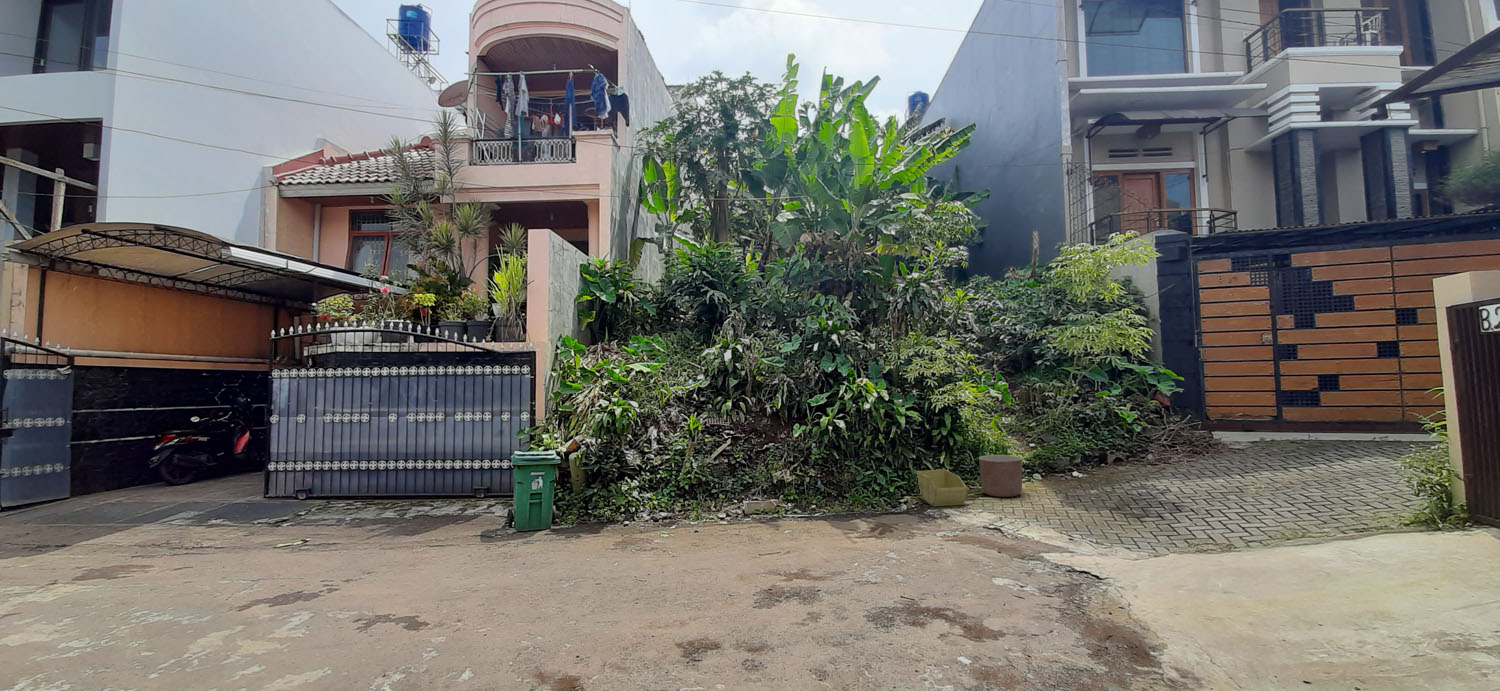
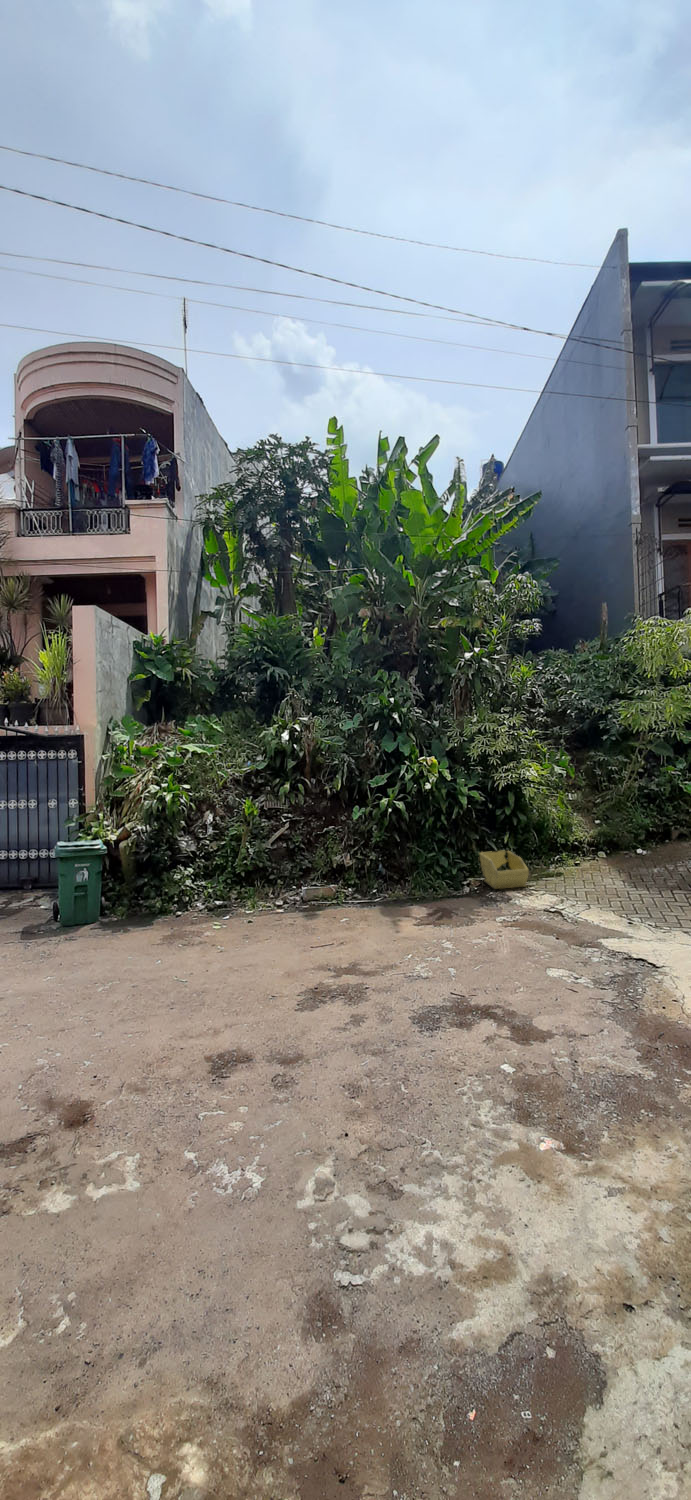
planter: present [979,455,1022,497] -> none [542,834,585,877]

